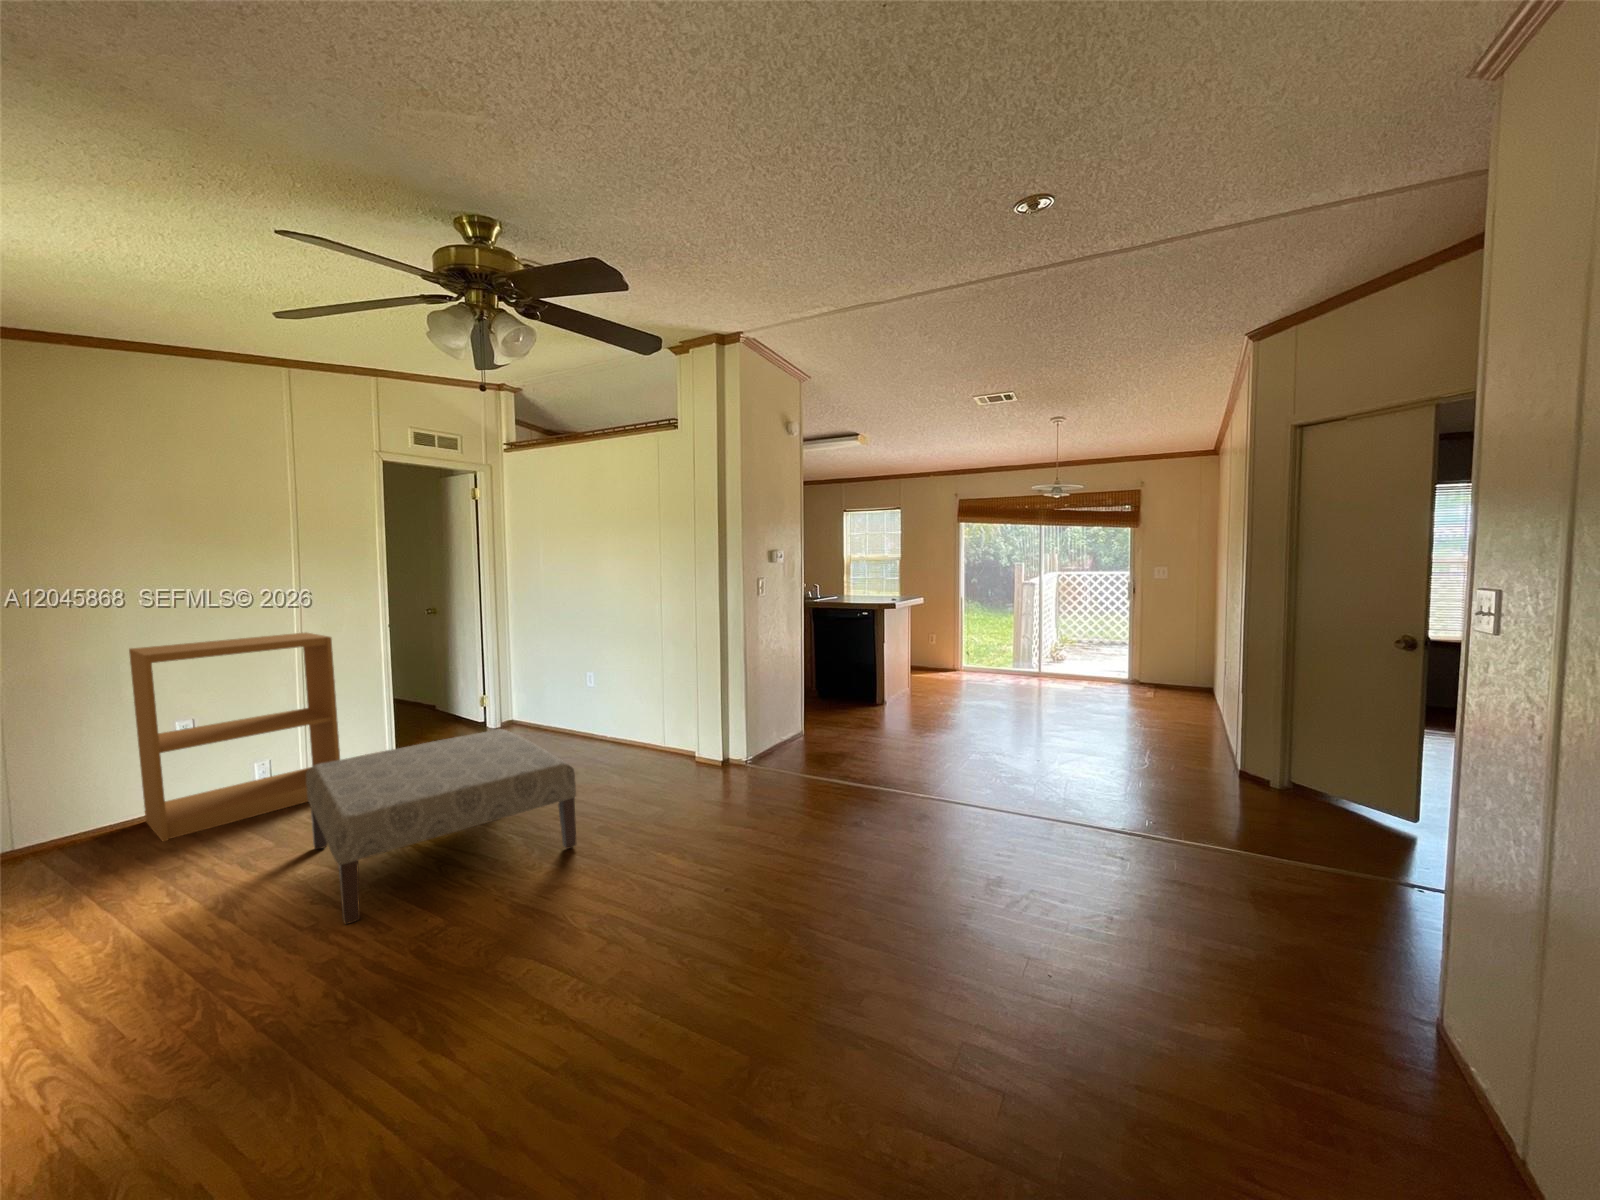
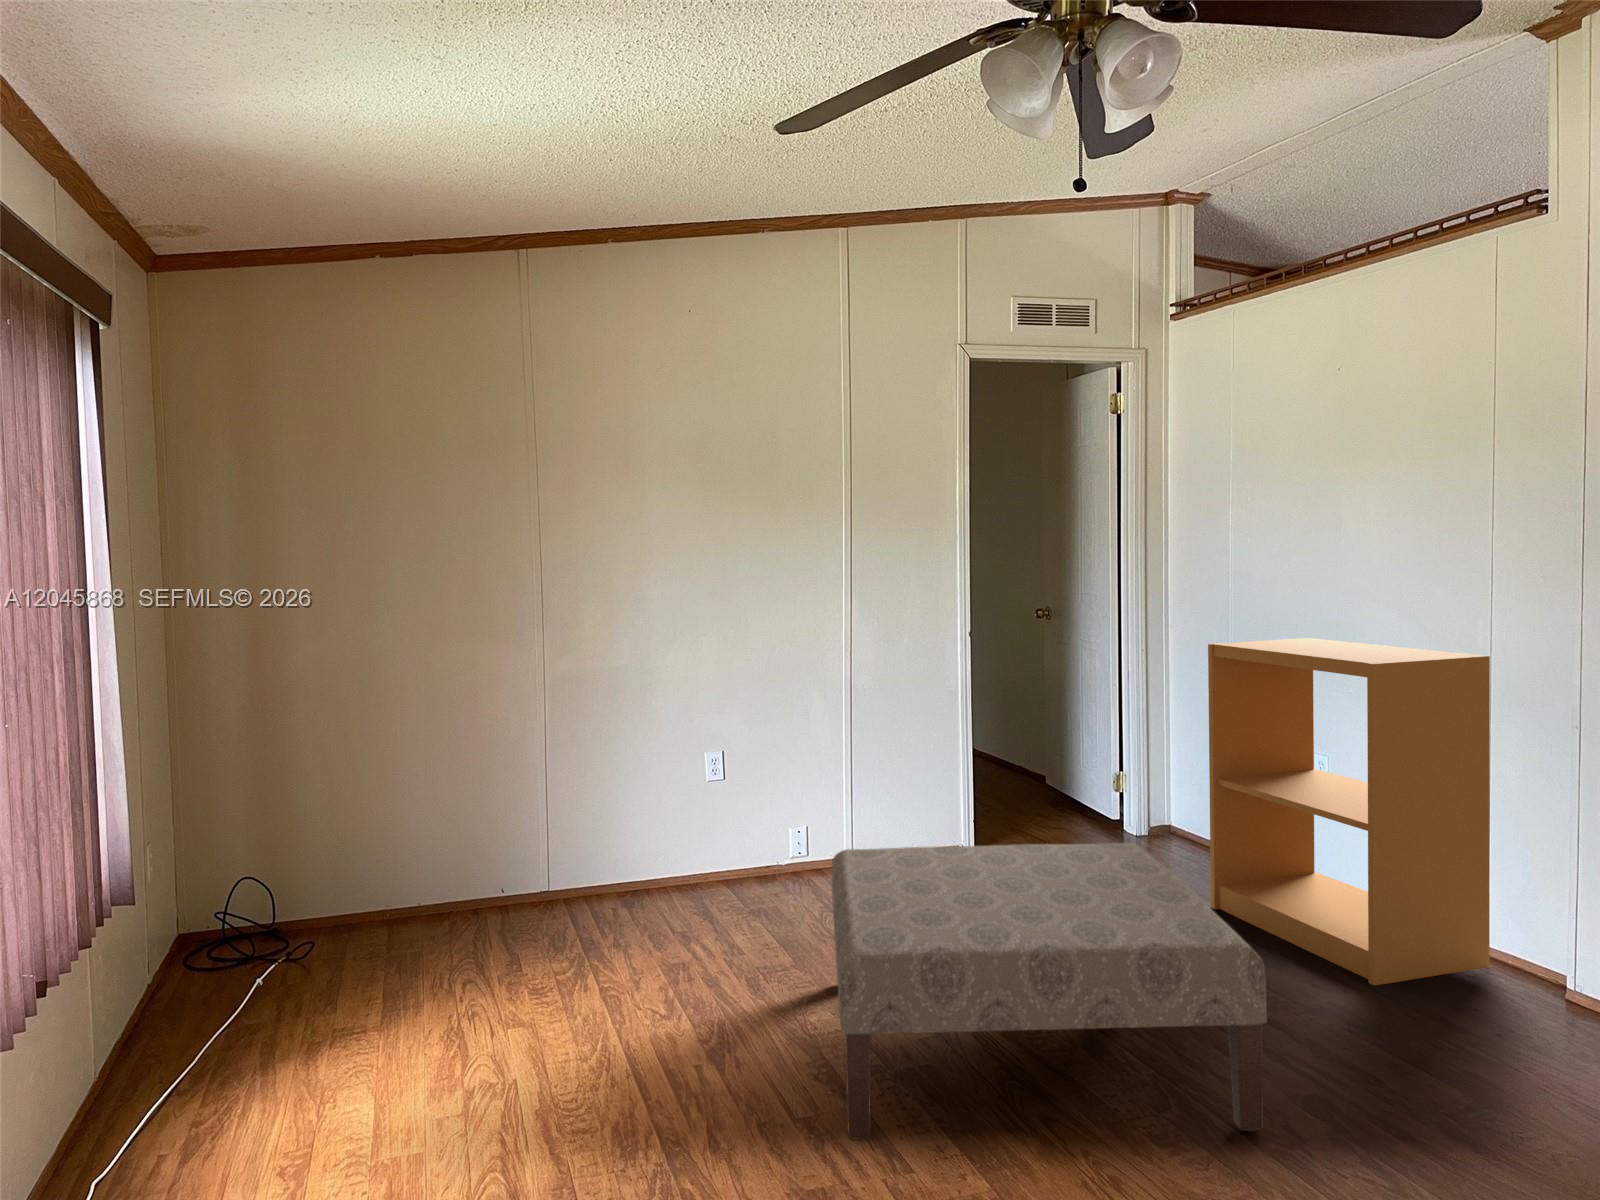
bookshelf: present [129,633,340,841] -> present [1208,638,1490,985]

